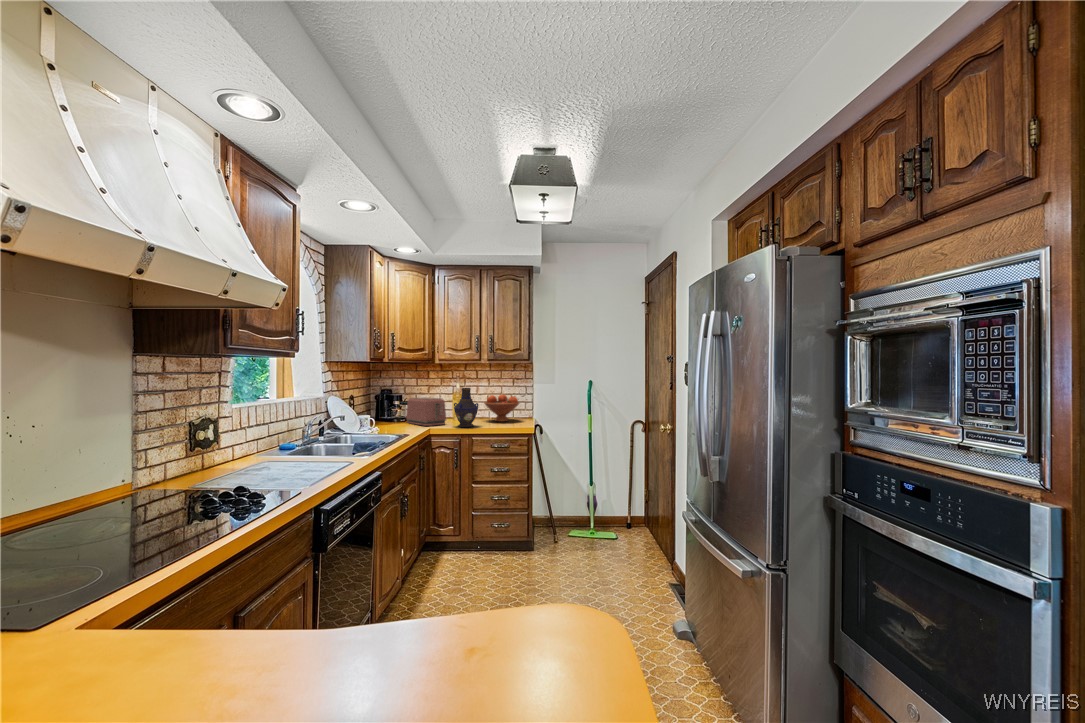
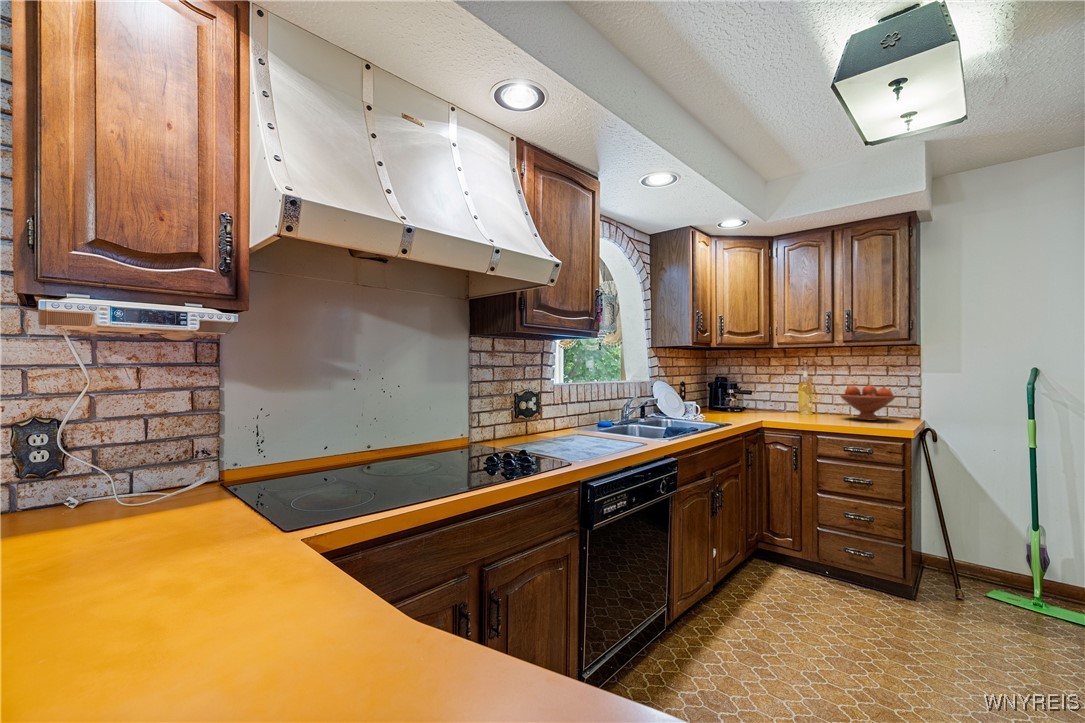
vase: present [454,388,478,427] -> none [793,375,827,423]
toaster: present [406,397,446,426] -> none [740,386,786,418]

